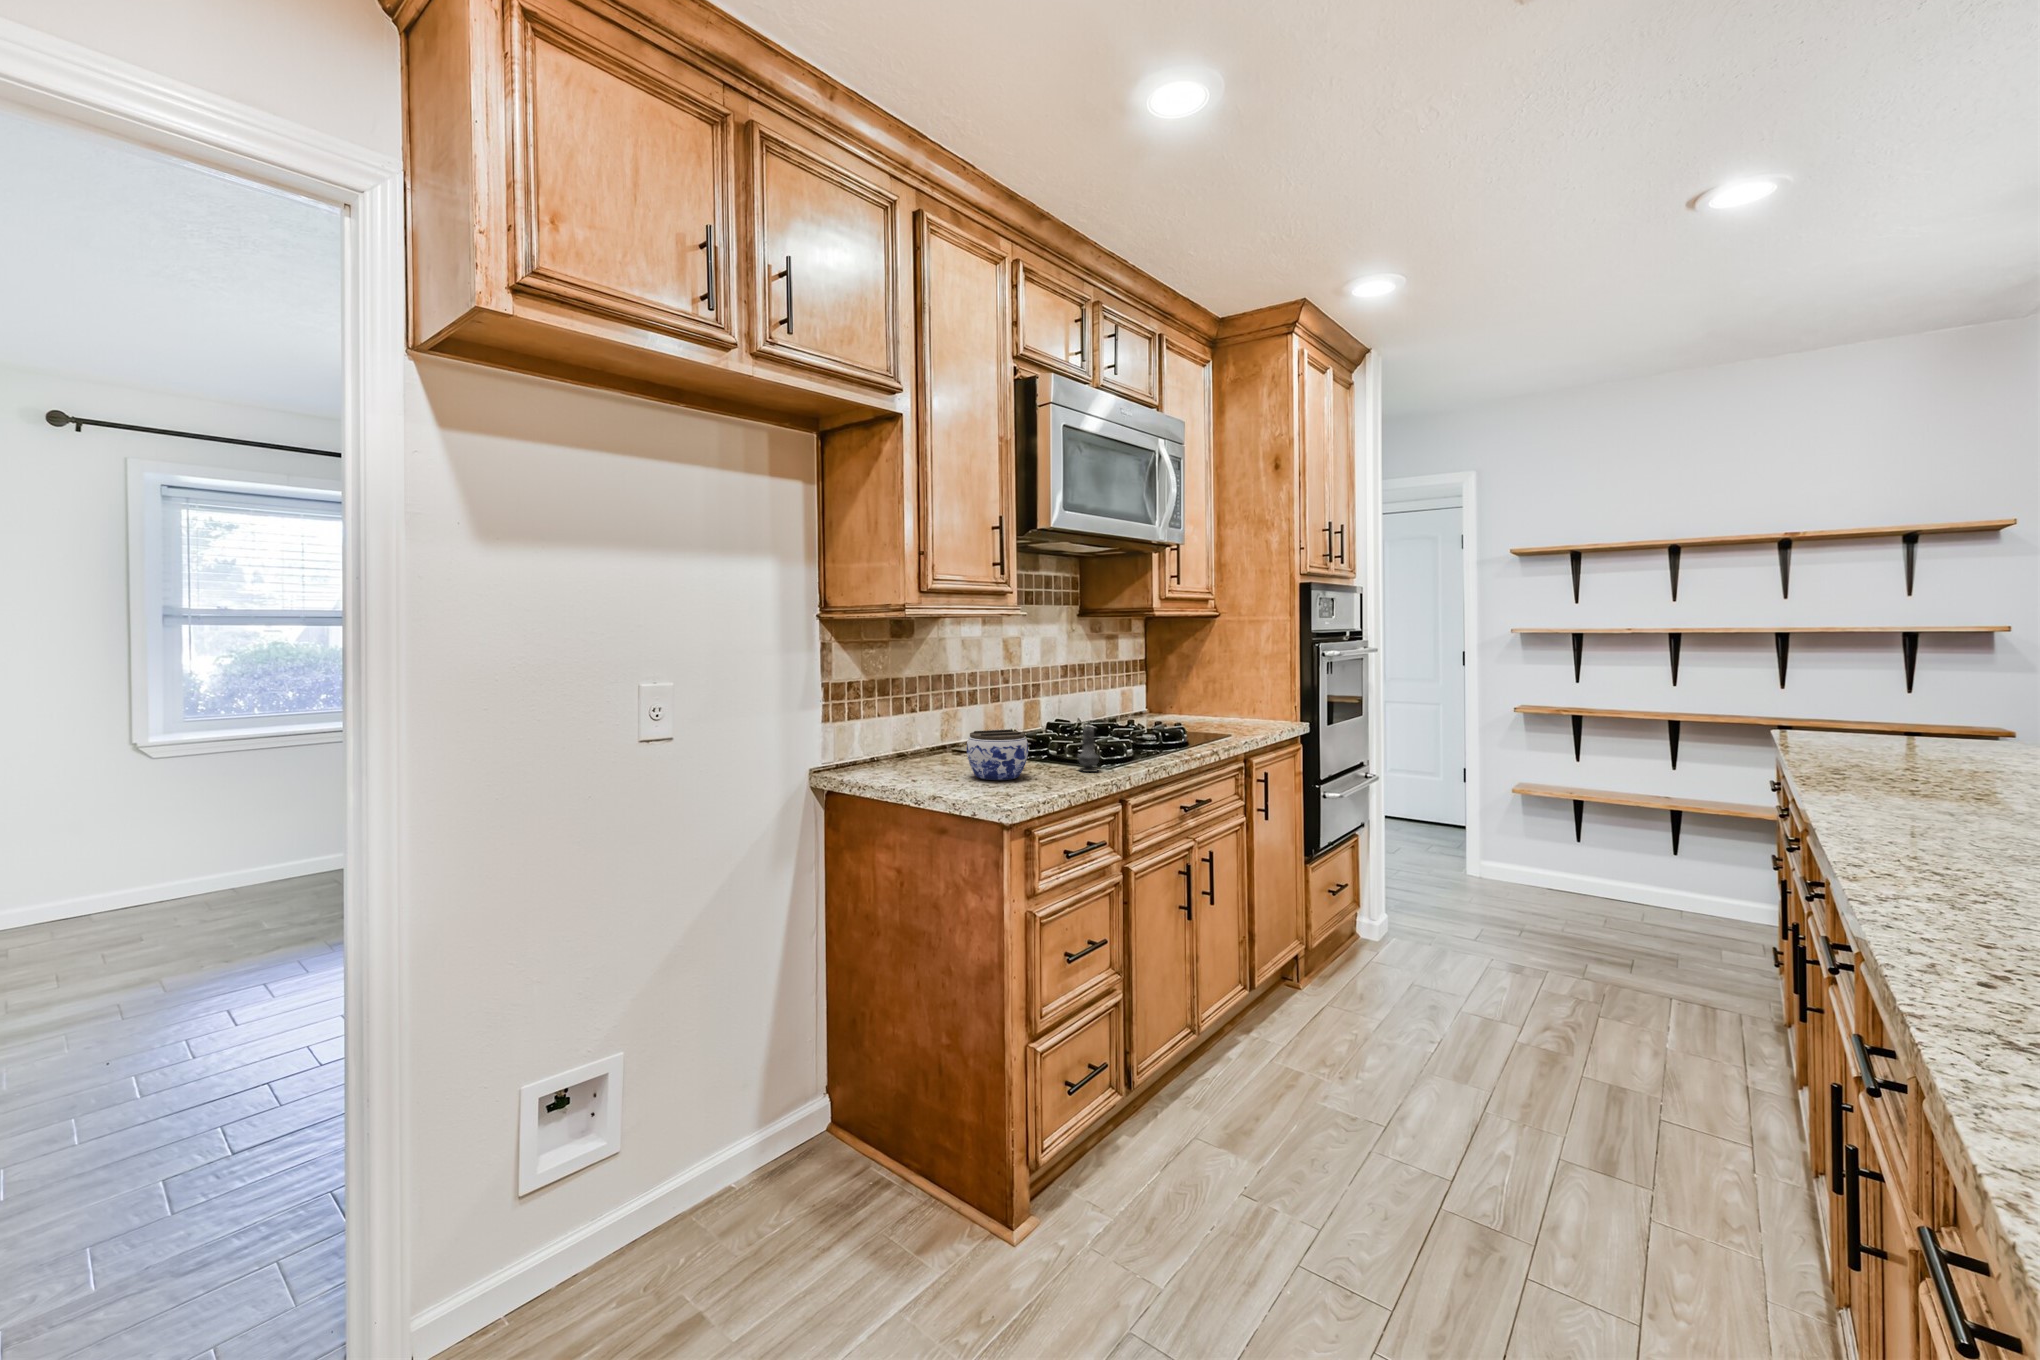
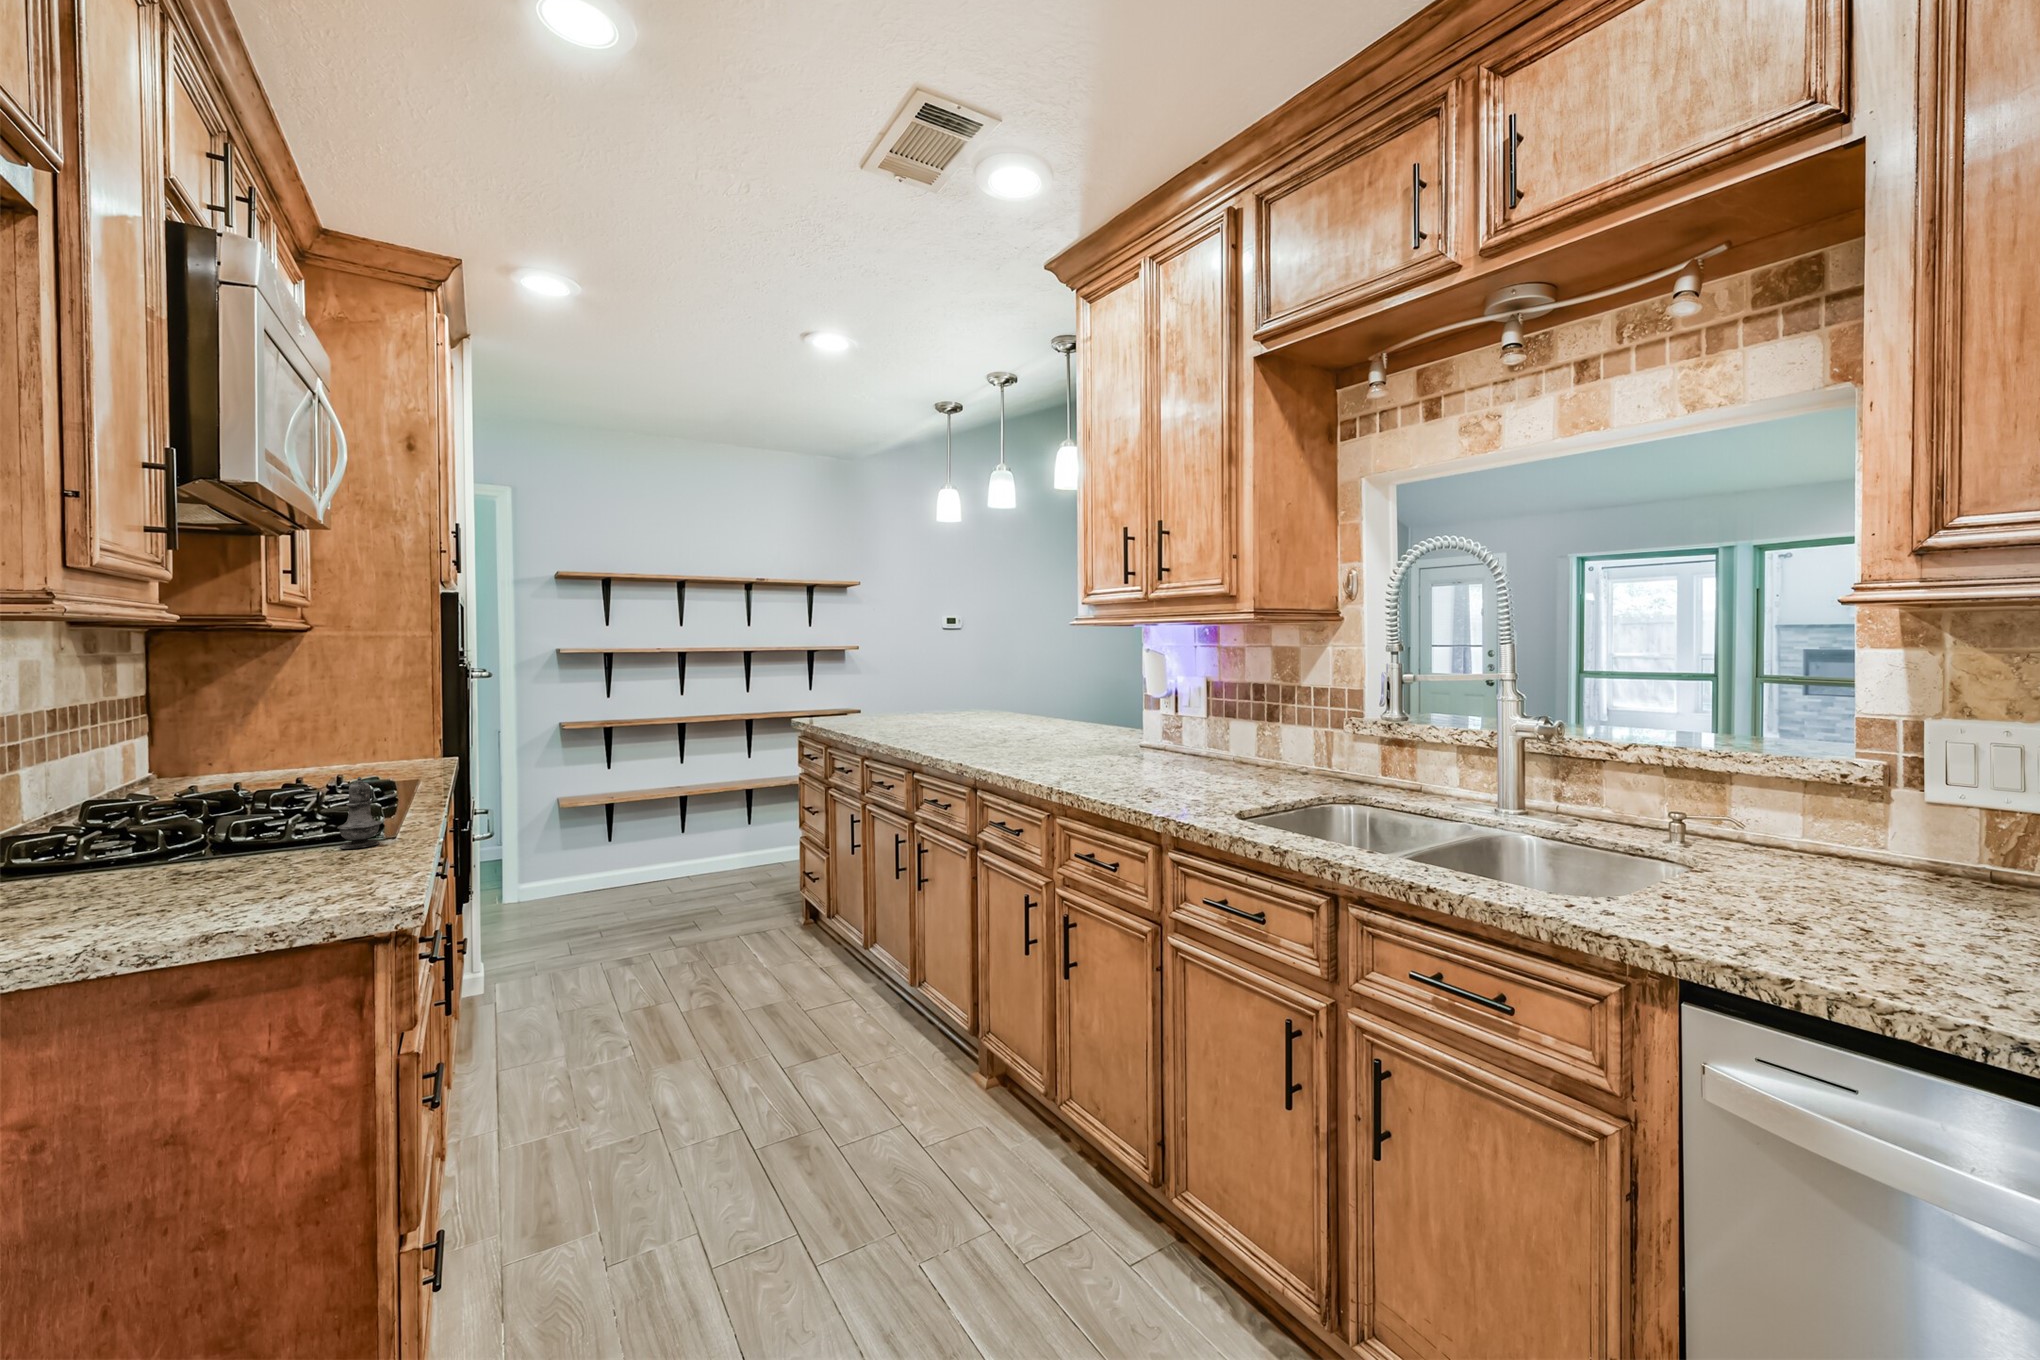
jar: present [967,729,1028,780] -> none [156,804,301,896]

